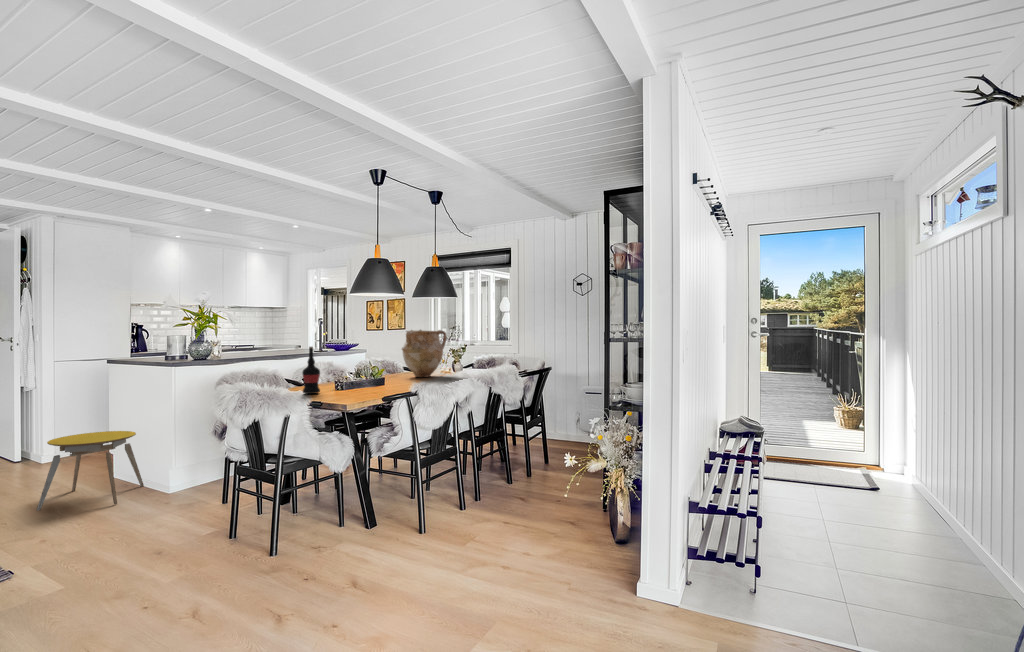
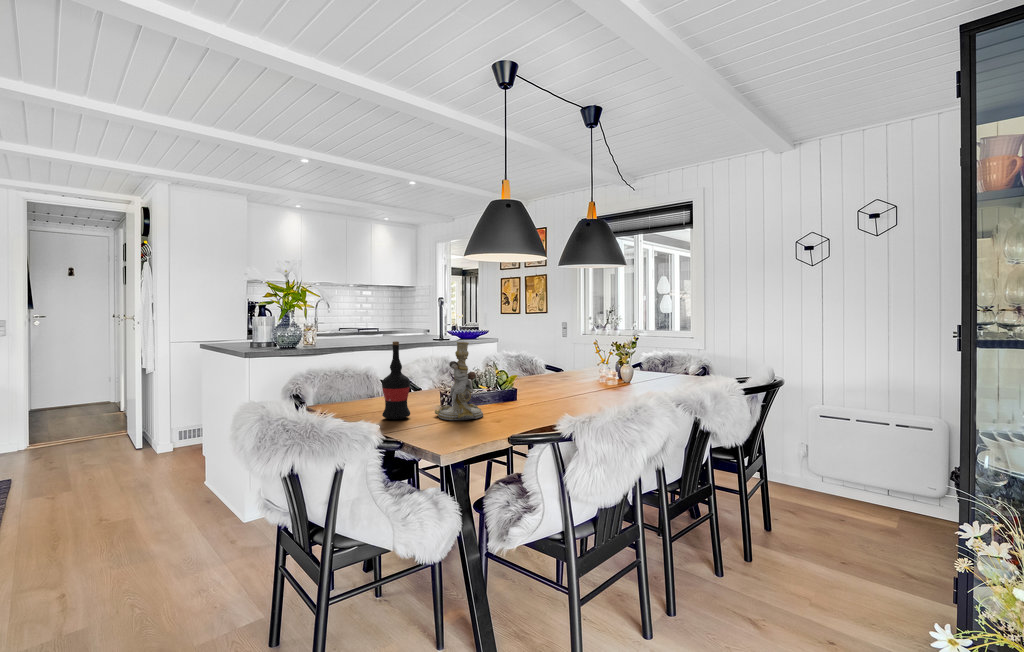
vase: present [402,330,447,377] -> none [542,315,609,385]
candlestick: none [335,346,366,393] -> present [435,342,483,420]
stool: present [37,431,144,511] -> none [81,440,220,545]

